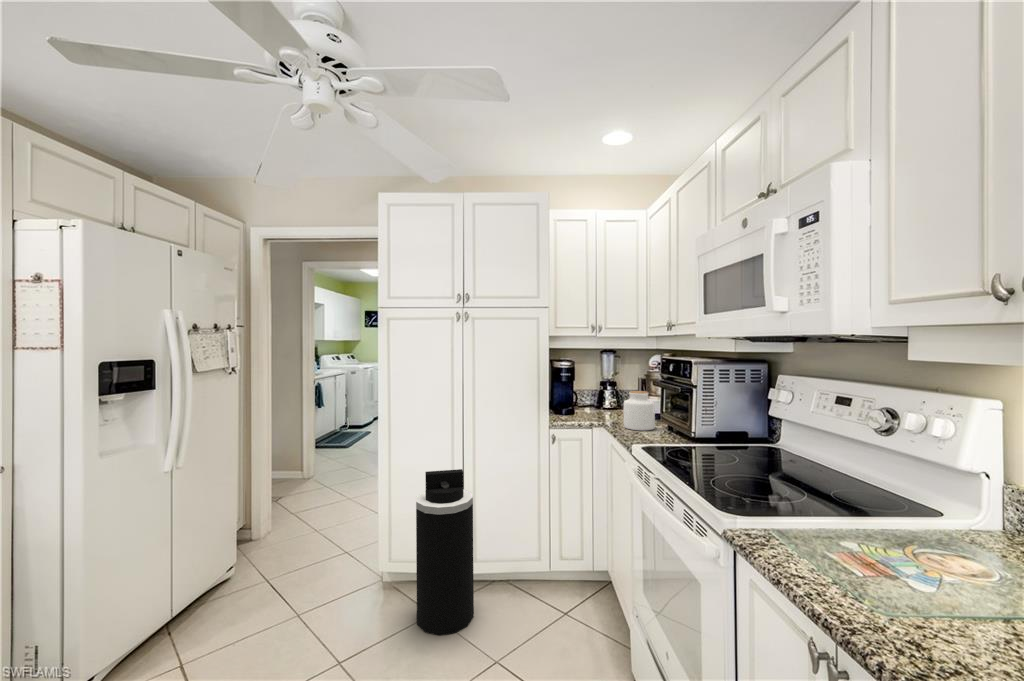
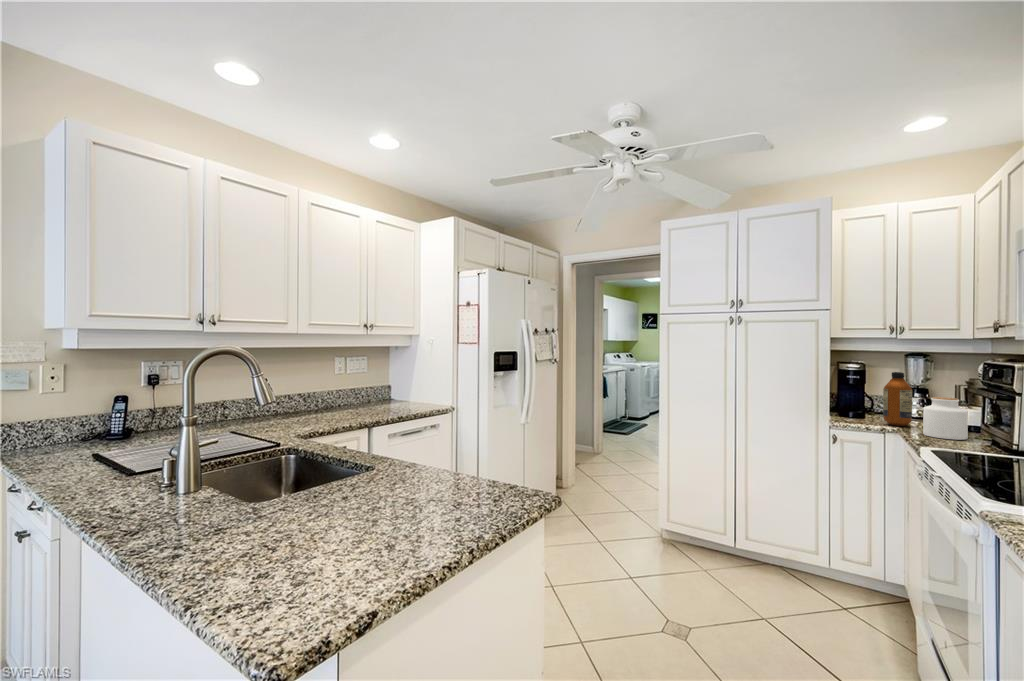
bottle: none [591,369,612,420] -> present [883,372,912,426]
trash can: present [416,469,474,635] -> none [692,449,744,586]

